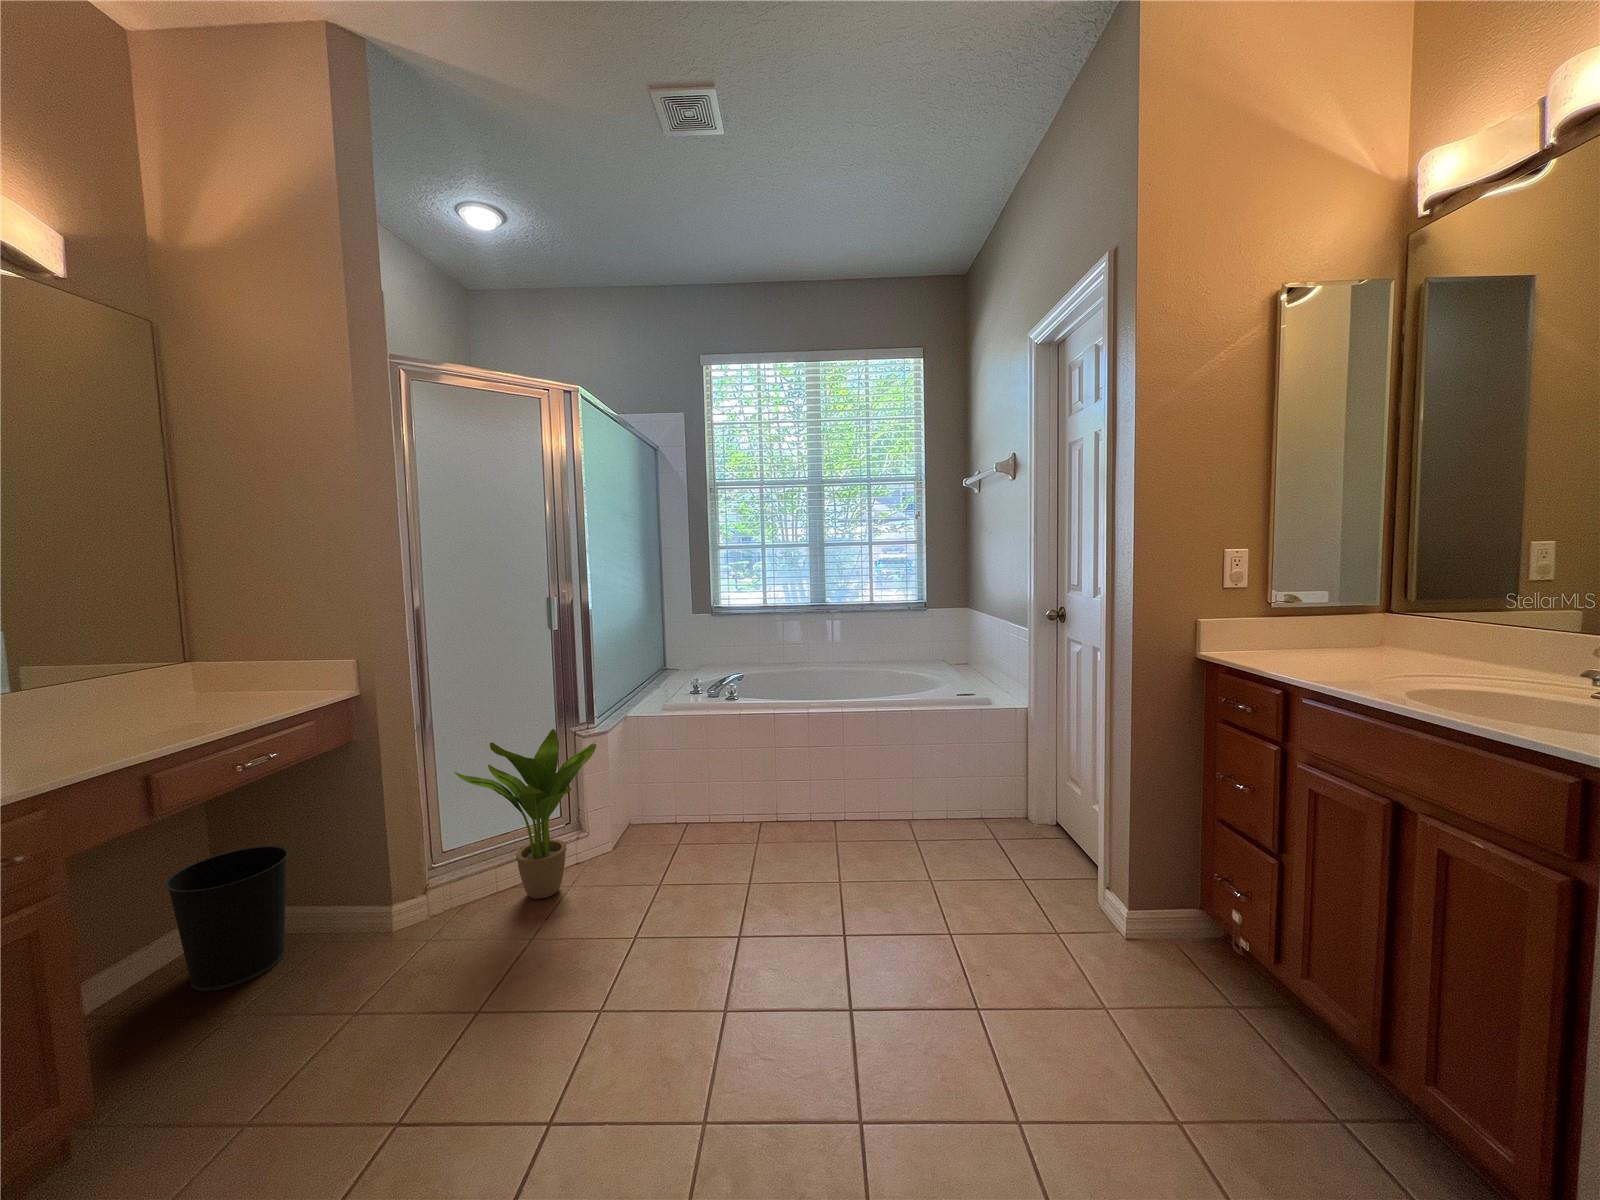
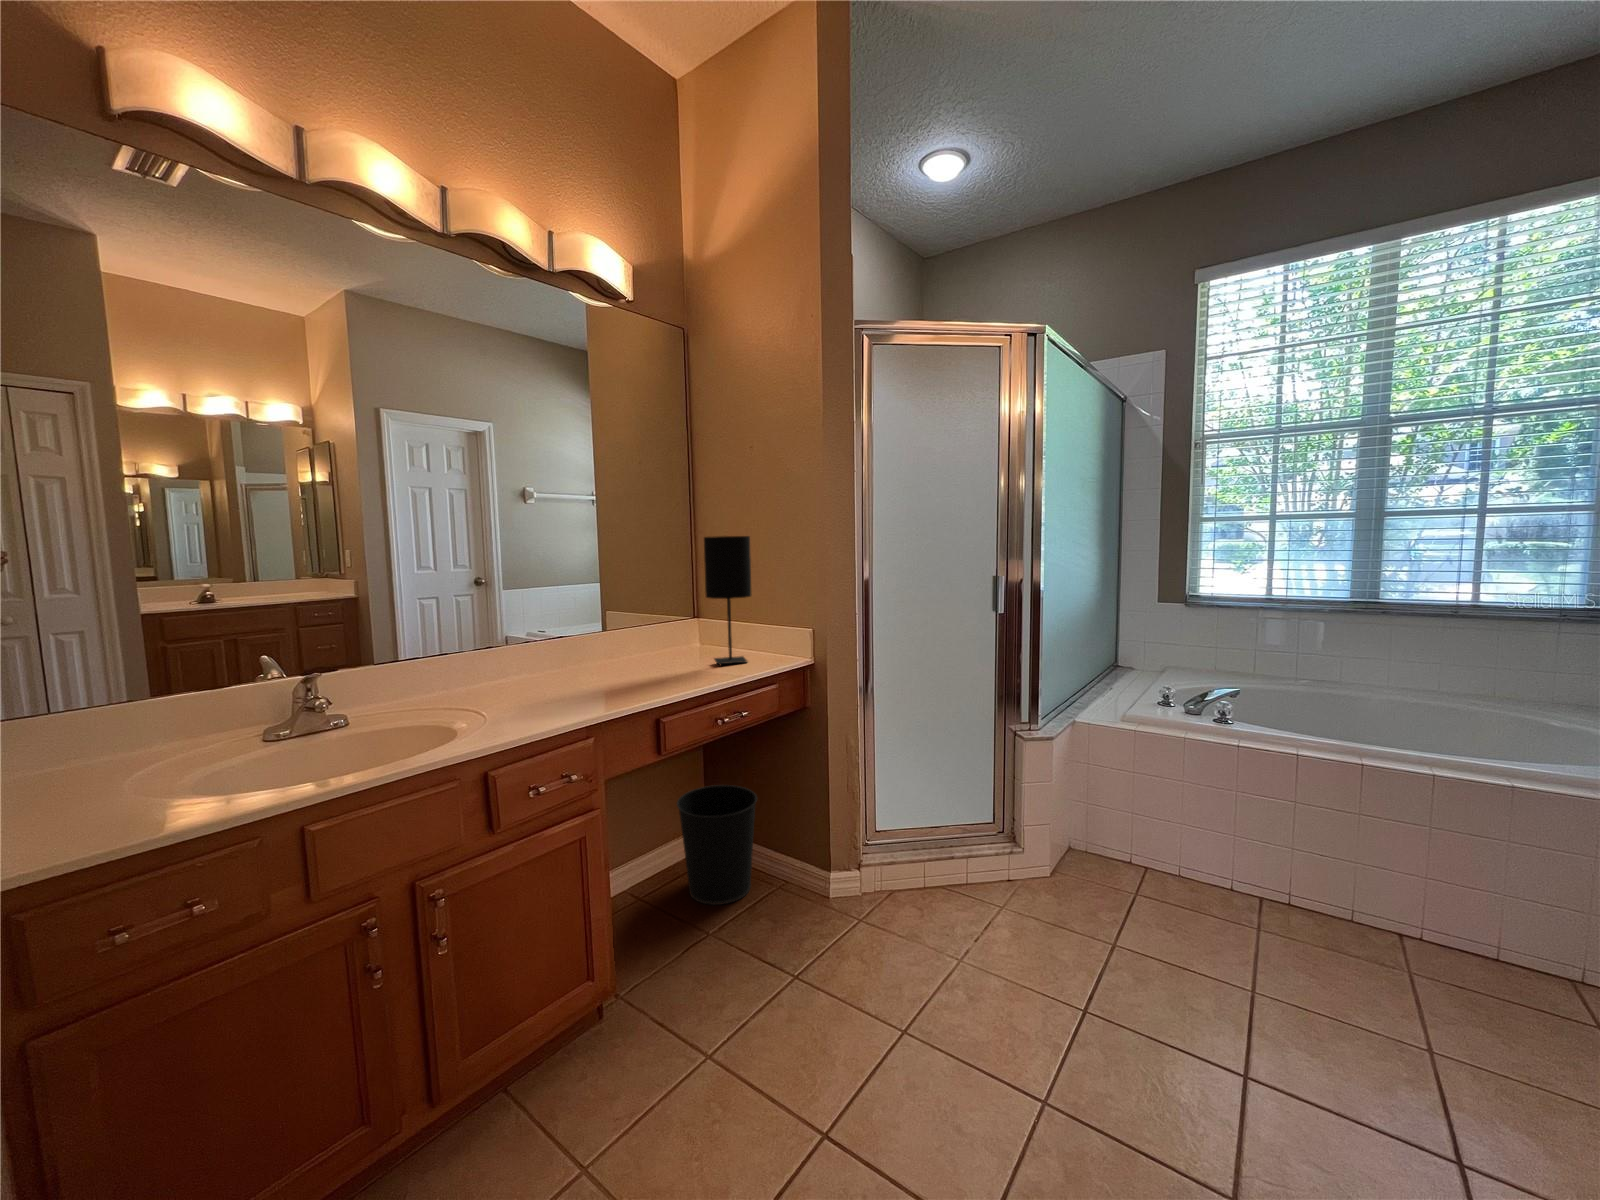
table lamp: none [193,566,268,713] -> present [704,536,752,665]
potted plant: present [455,729,596,899] -> none [894,724,1048,913]

